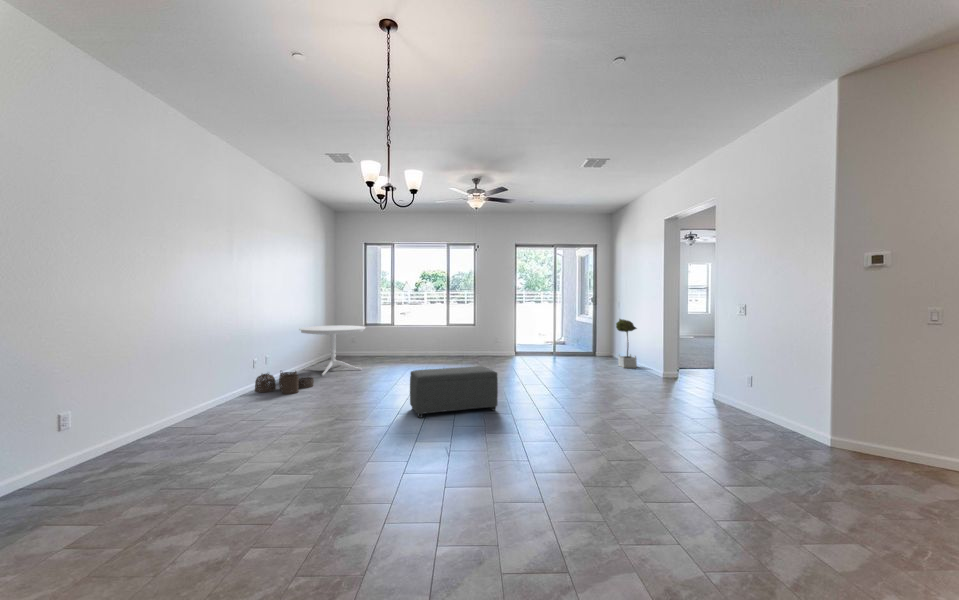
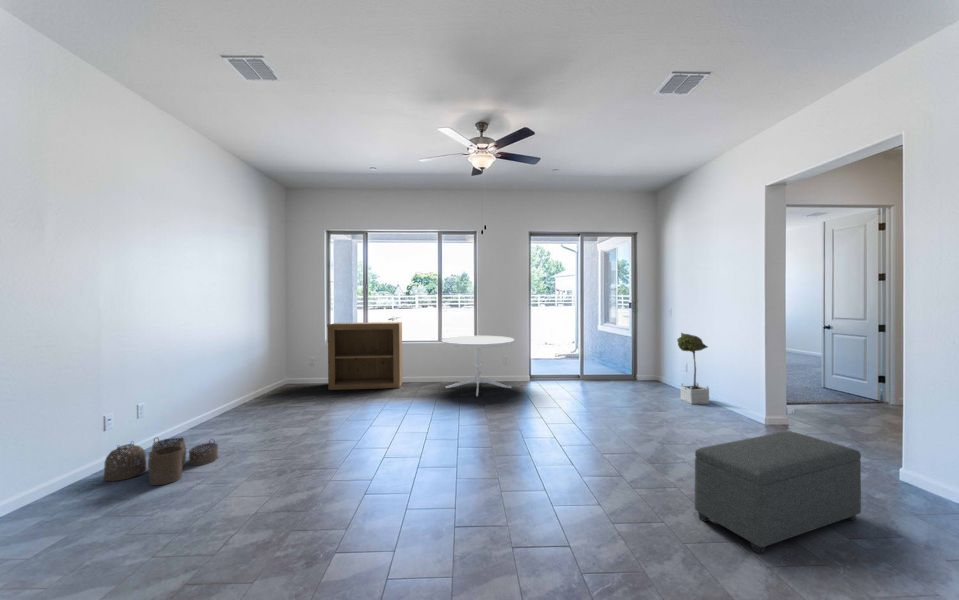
bookshelf: none [367,311,420,359] -> present [327,322,402,390]
dining table: present [299,326,365,375] -> present [442,336,514,396]
ottoman: present [410,366,498,418] -> present [695,431,861,553]

